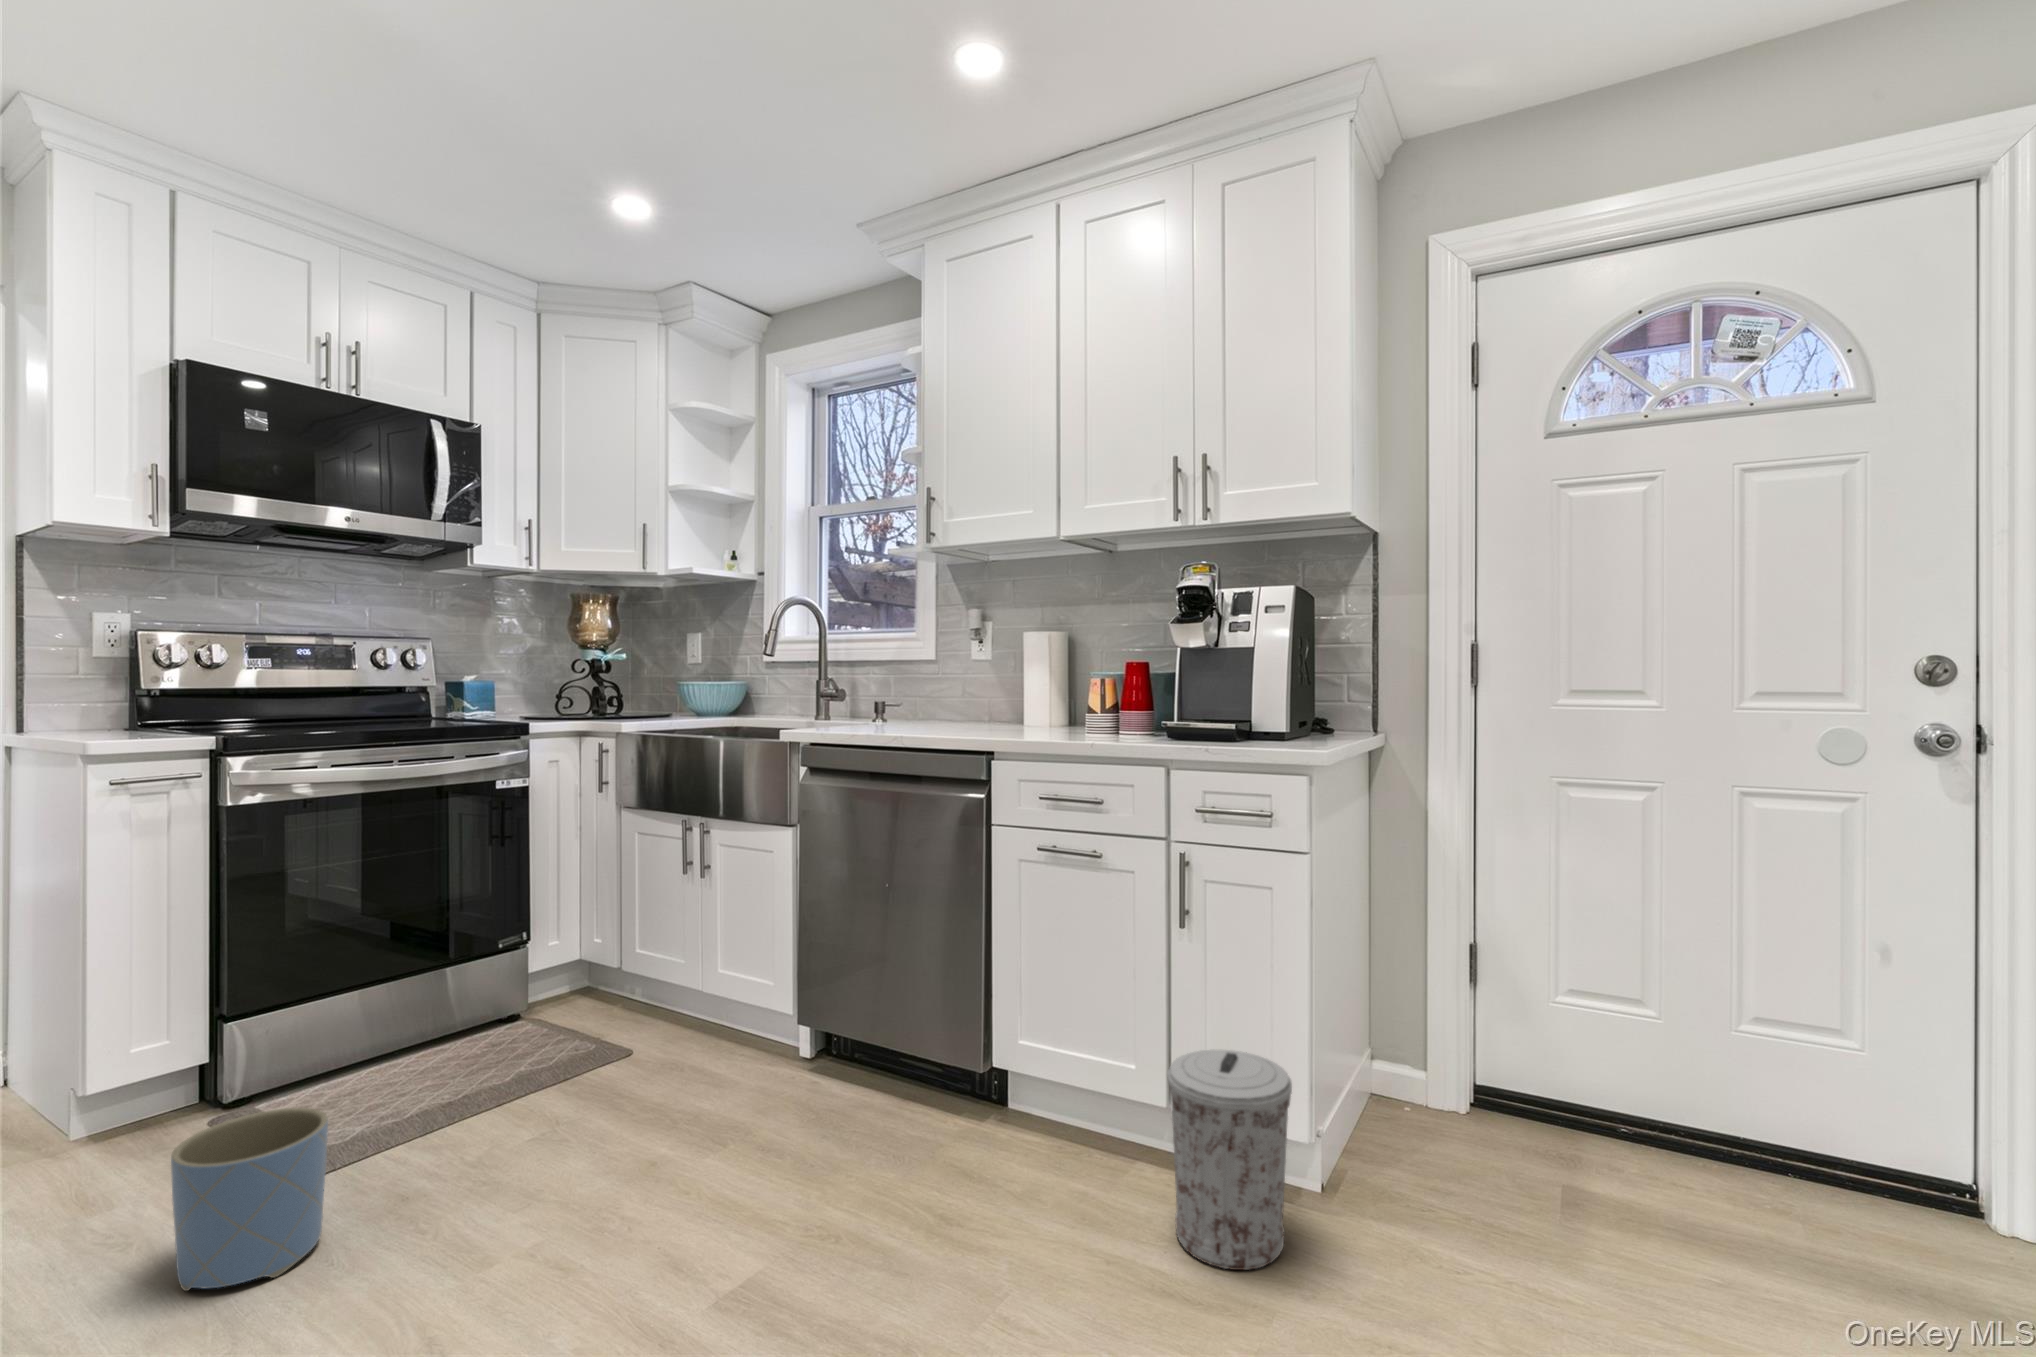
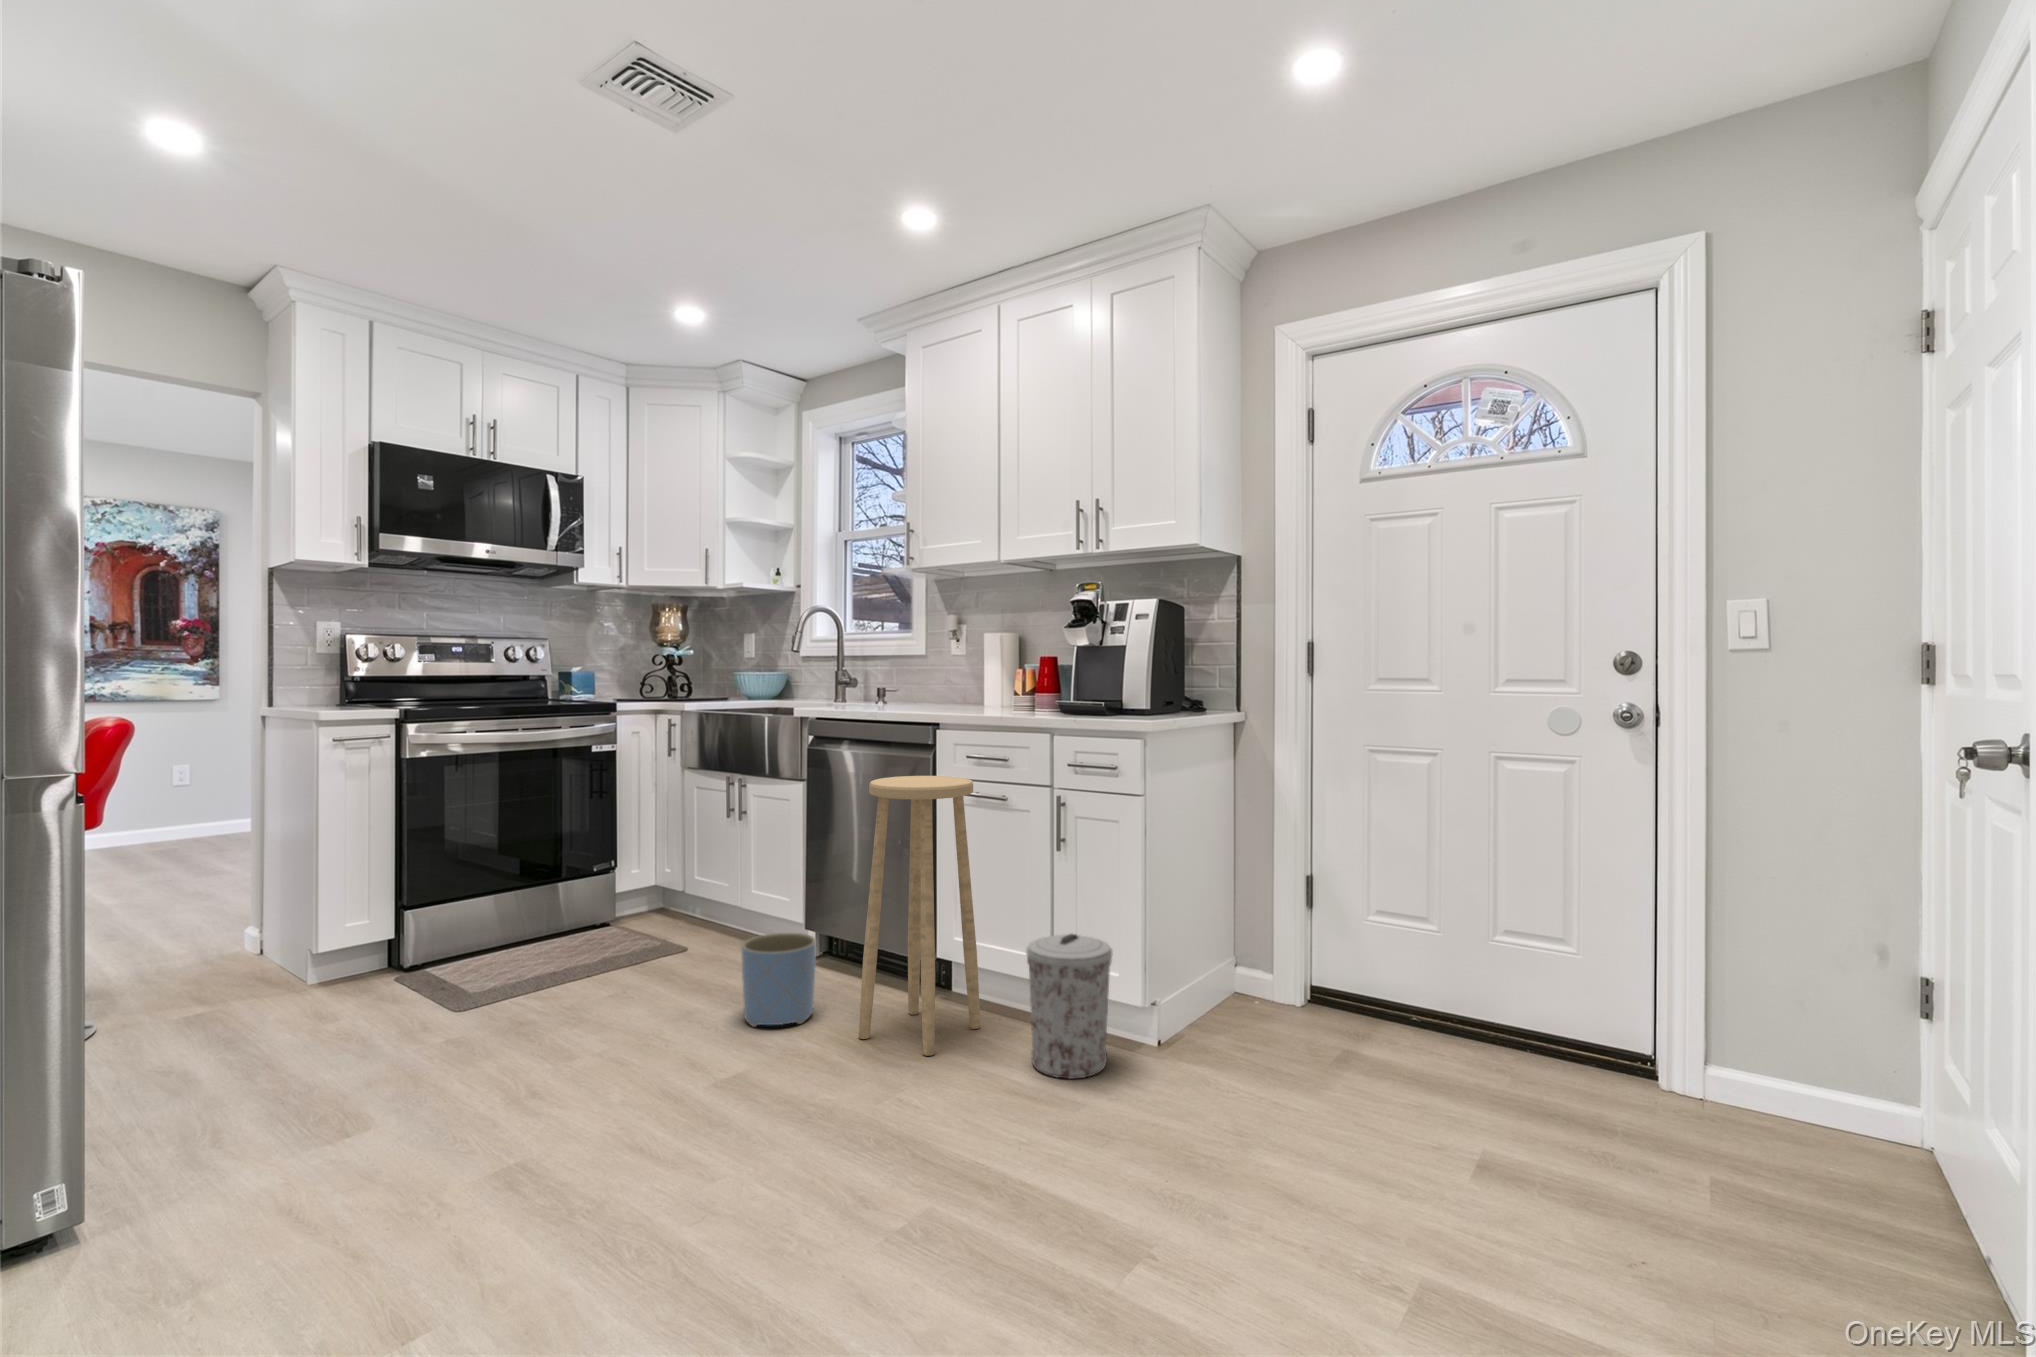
stool: none [914,826,1077,1236] -> present [859,776,981,1056]
planter: present [171,1108,328,1291] -> present [741,933,816,1027]

